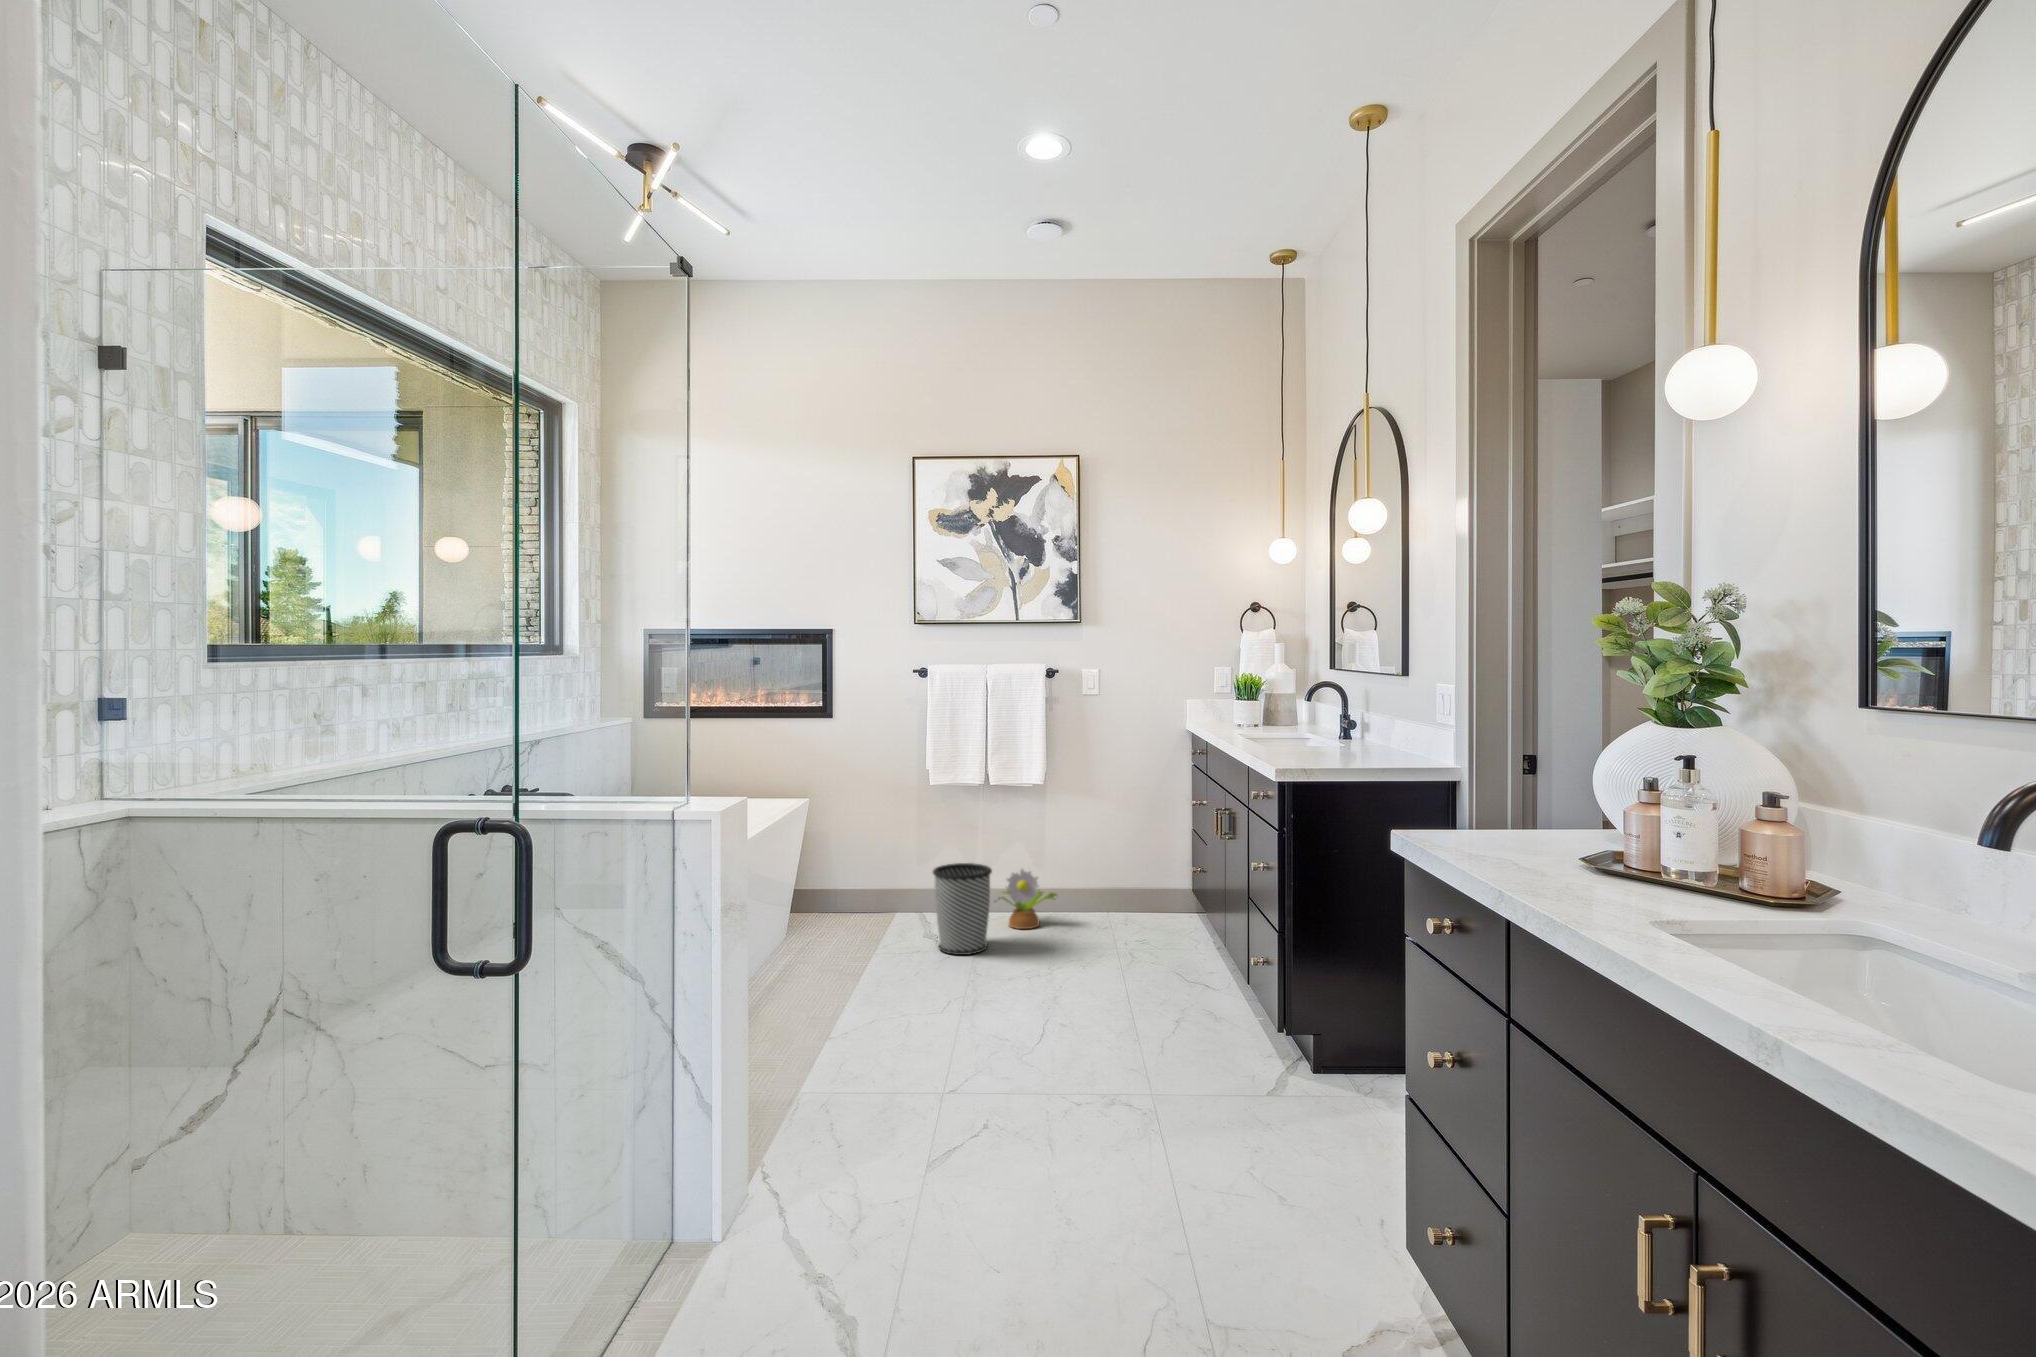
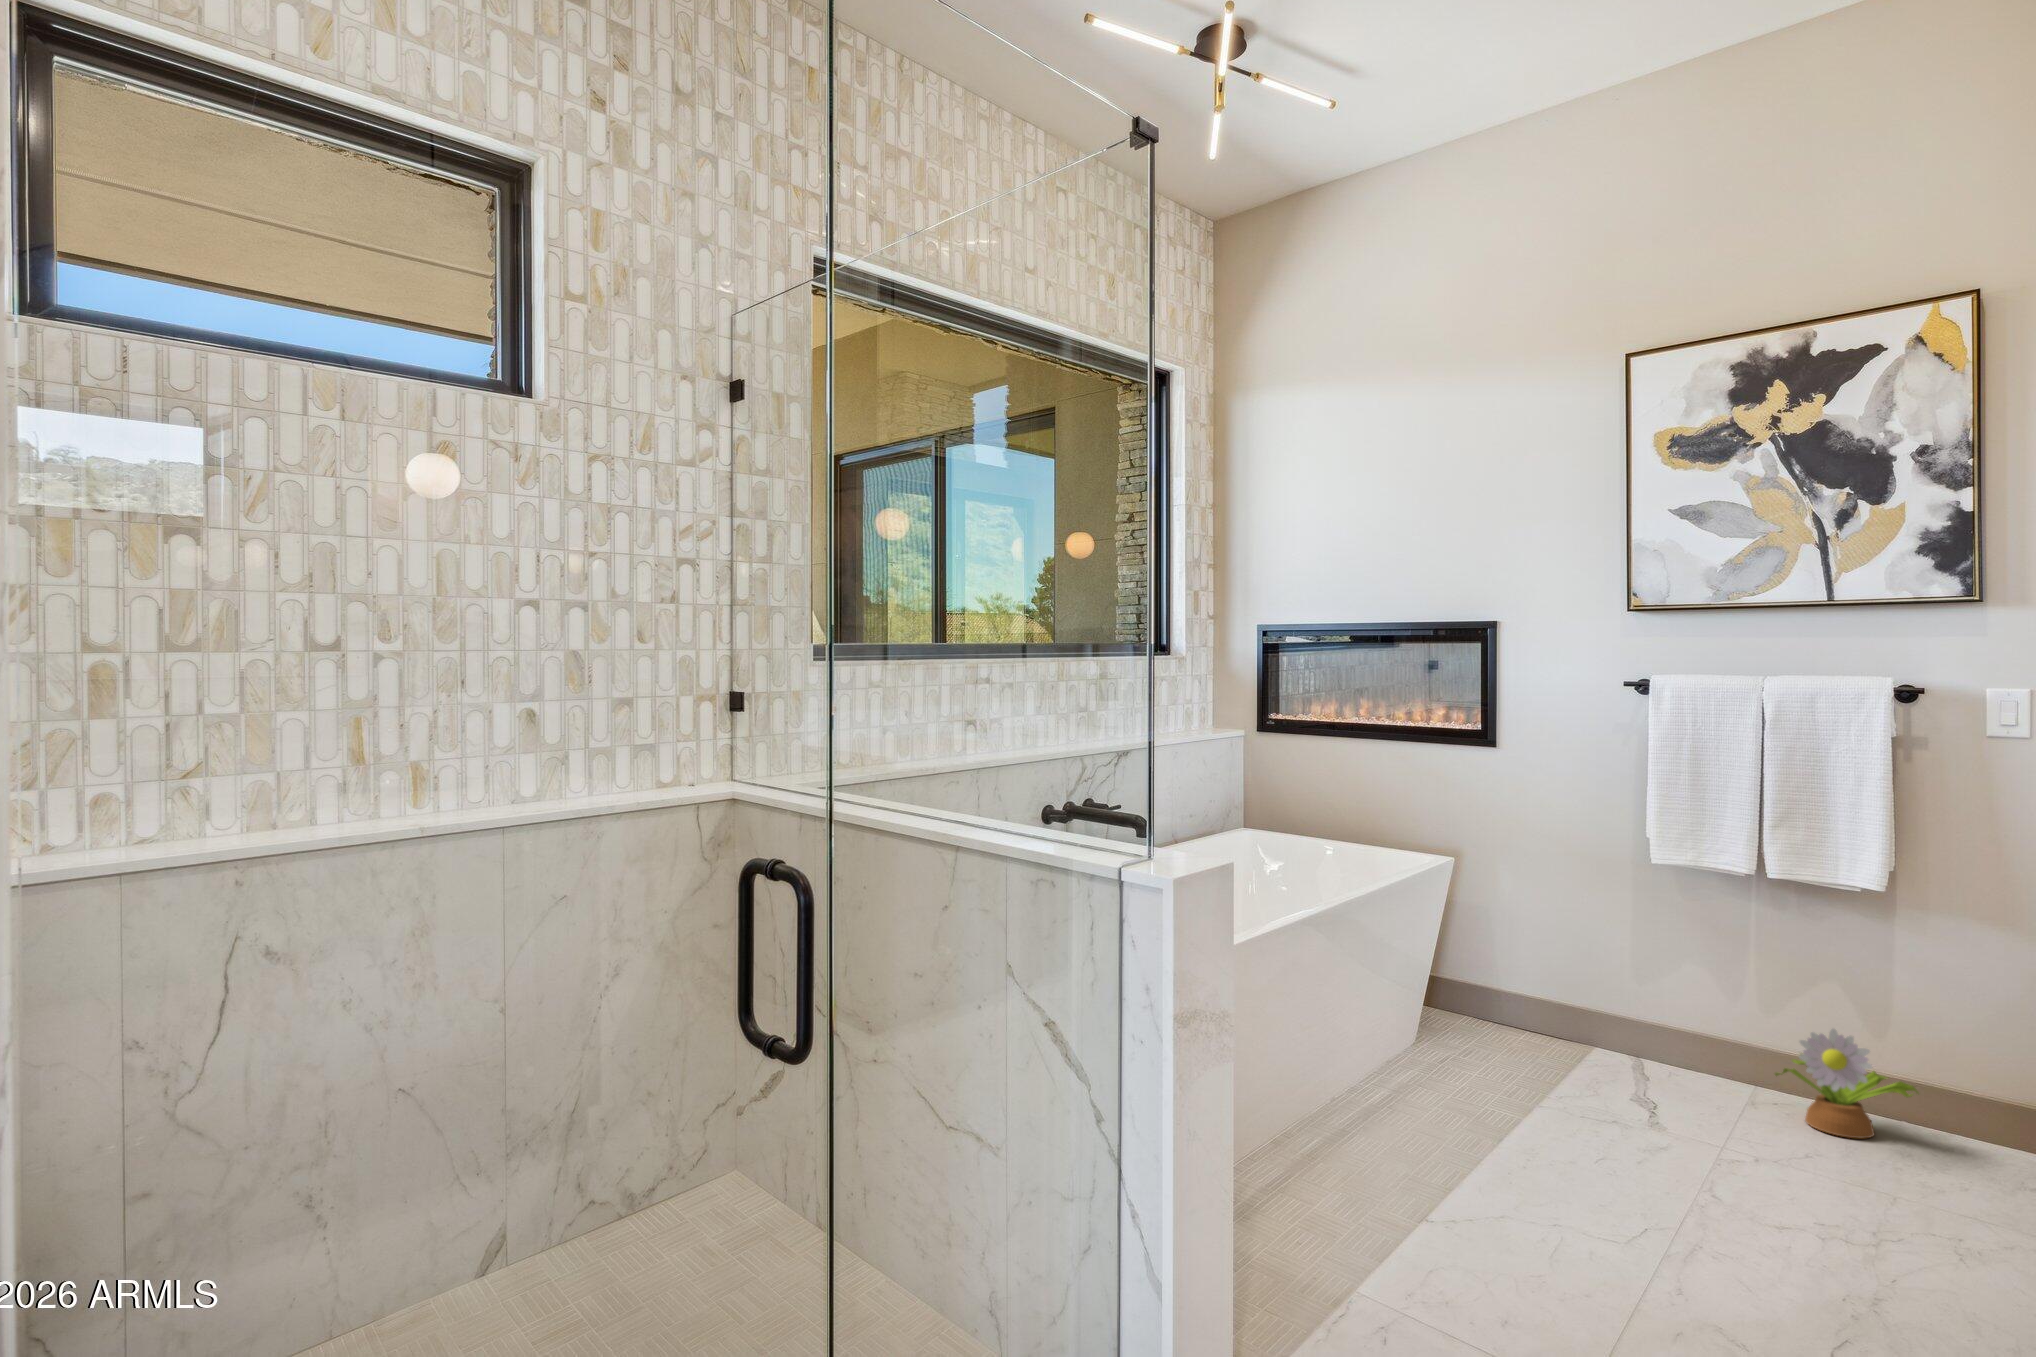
wastebasket: present [933,863,992,955] -> none [1647,997,1765,1158]

